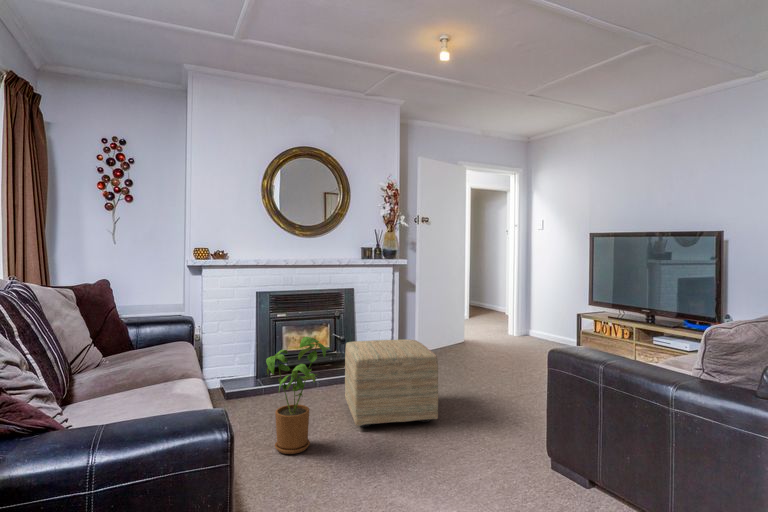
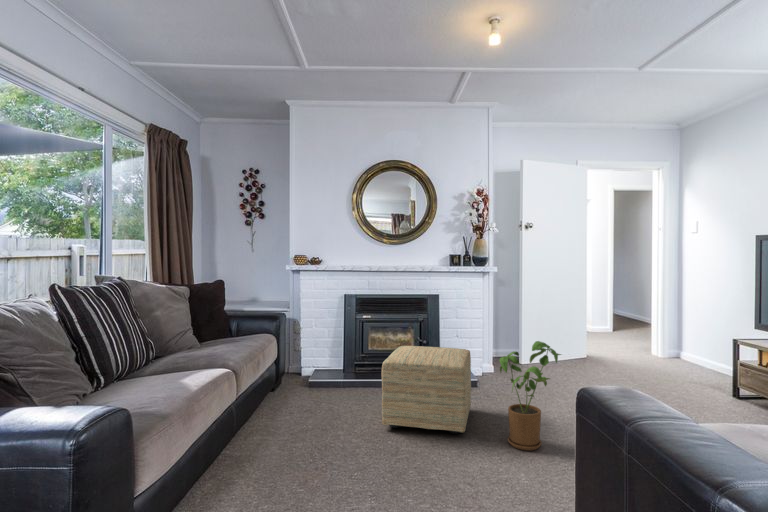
house plant: present [266,337,330,454] -> present [500,341,561,450]

